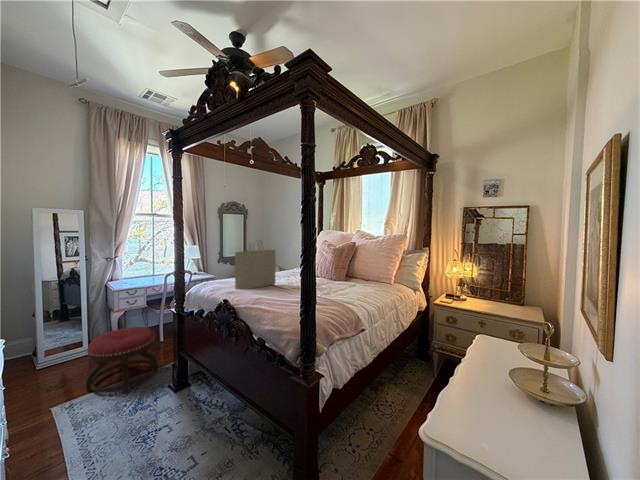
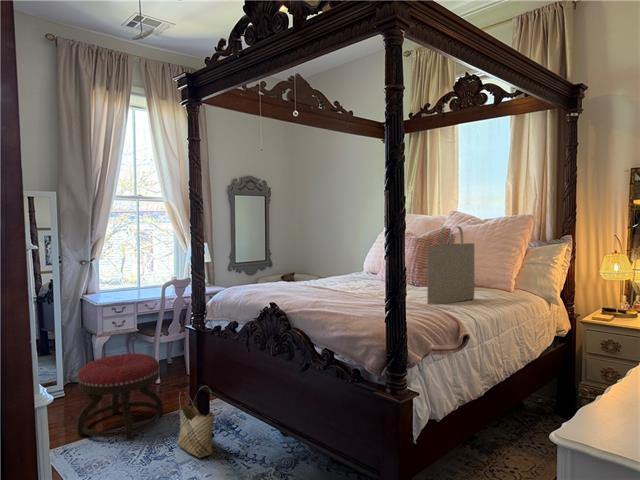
tote bag: present [235,240,275,289] -> present [427,226,474,304]
woven basket: none [161,353,188,407] -> present [178,386,214,457]

